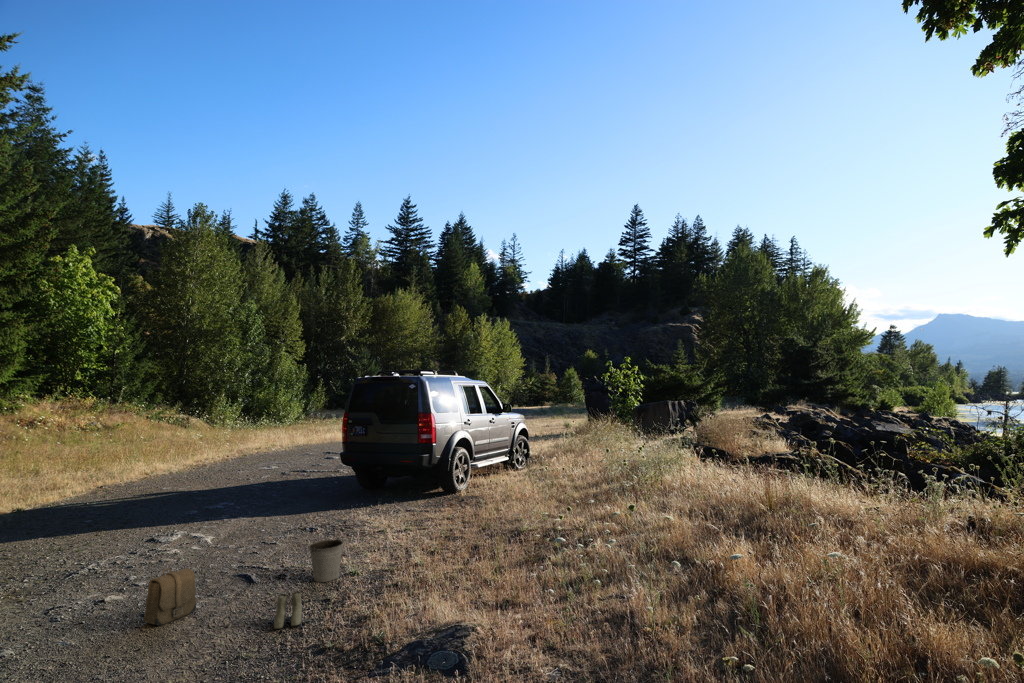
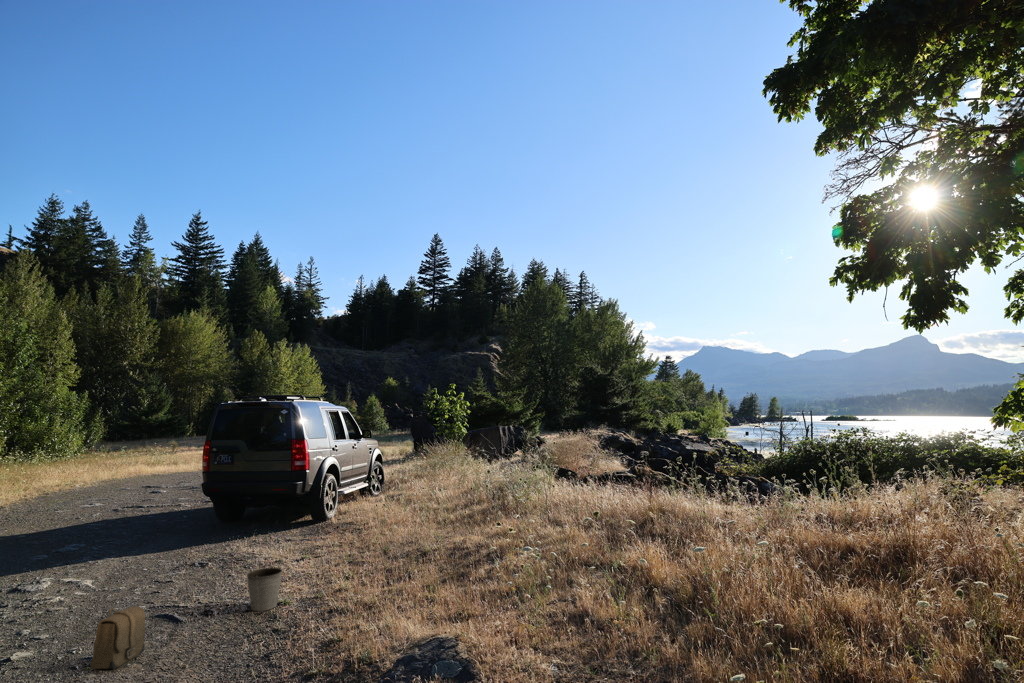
boots: present [274,592,302,629] -> none [251,615,279,652]

